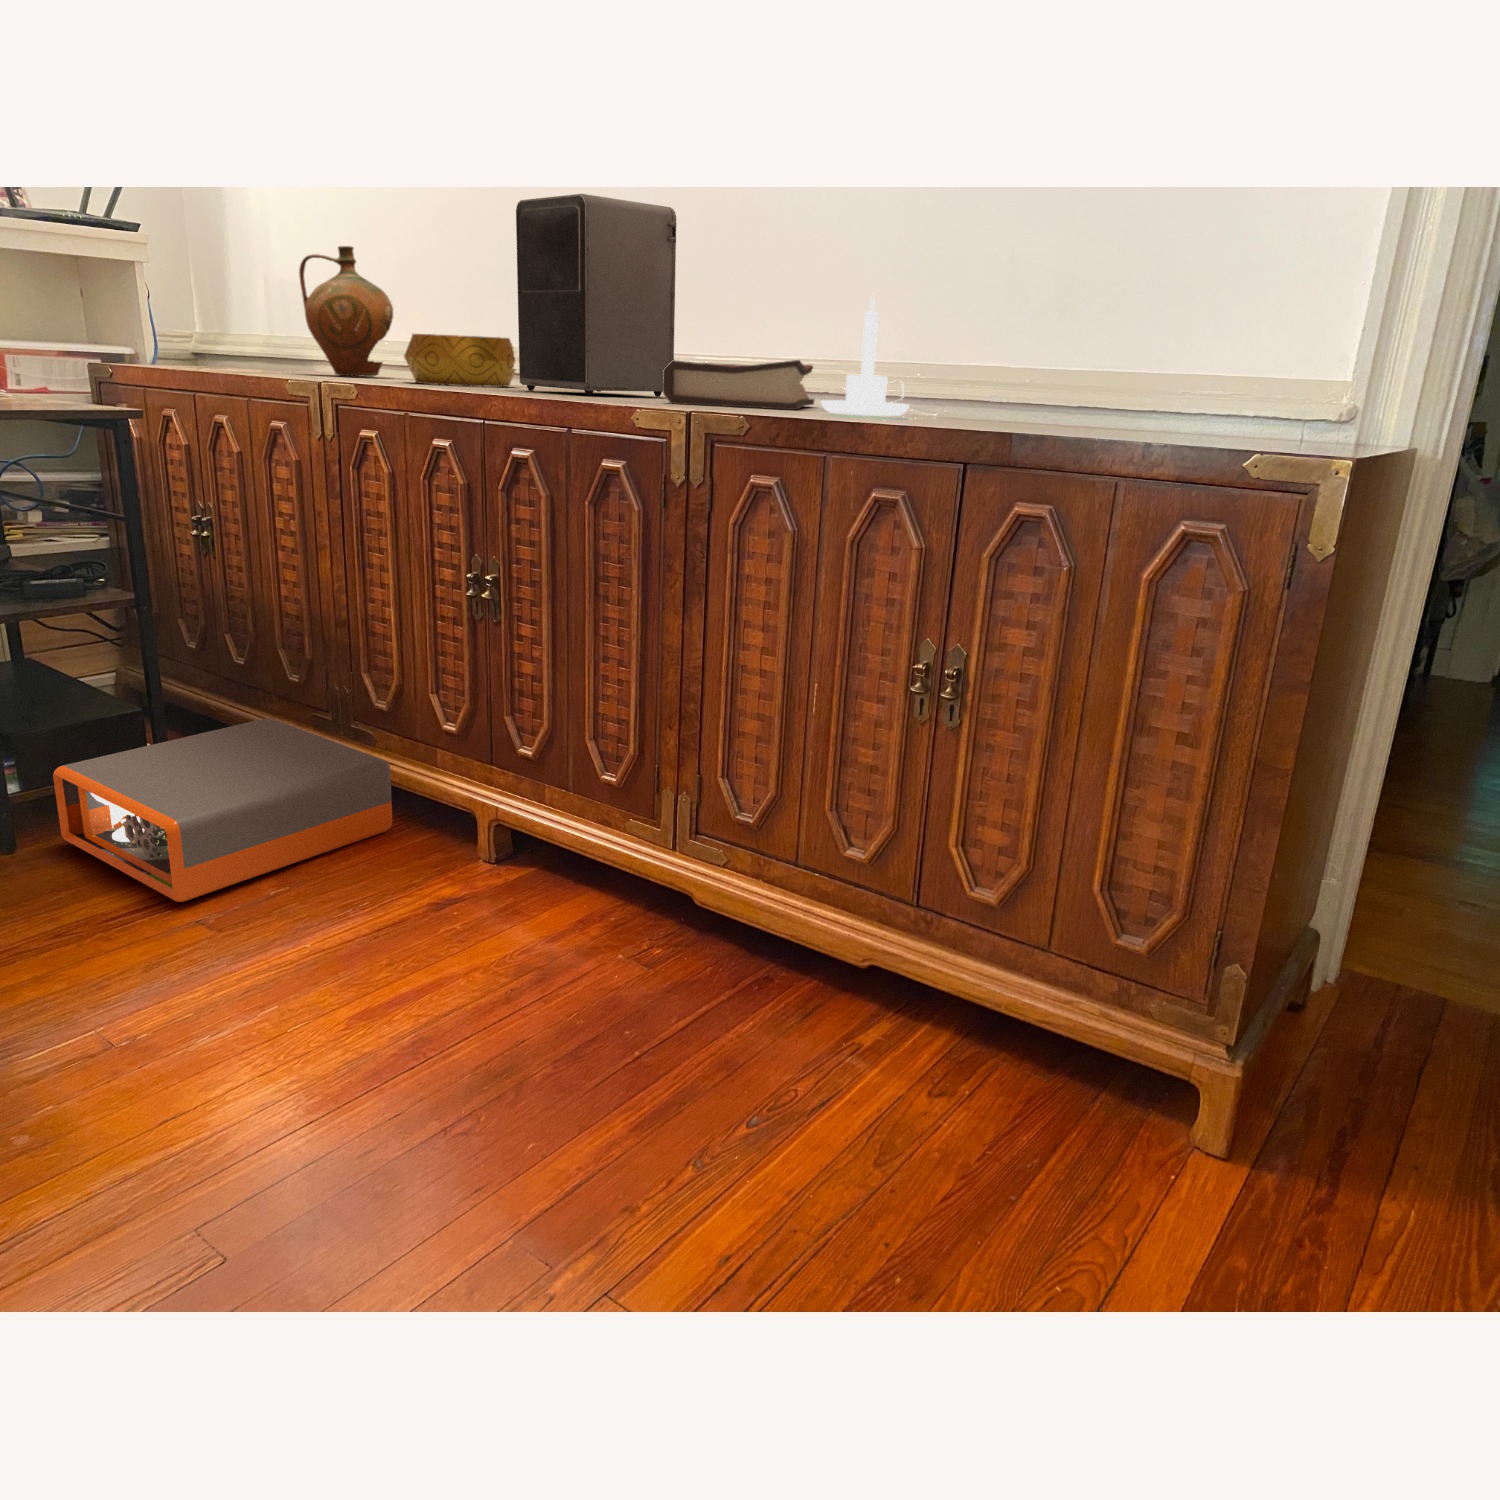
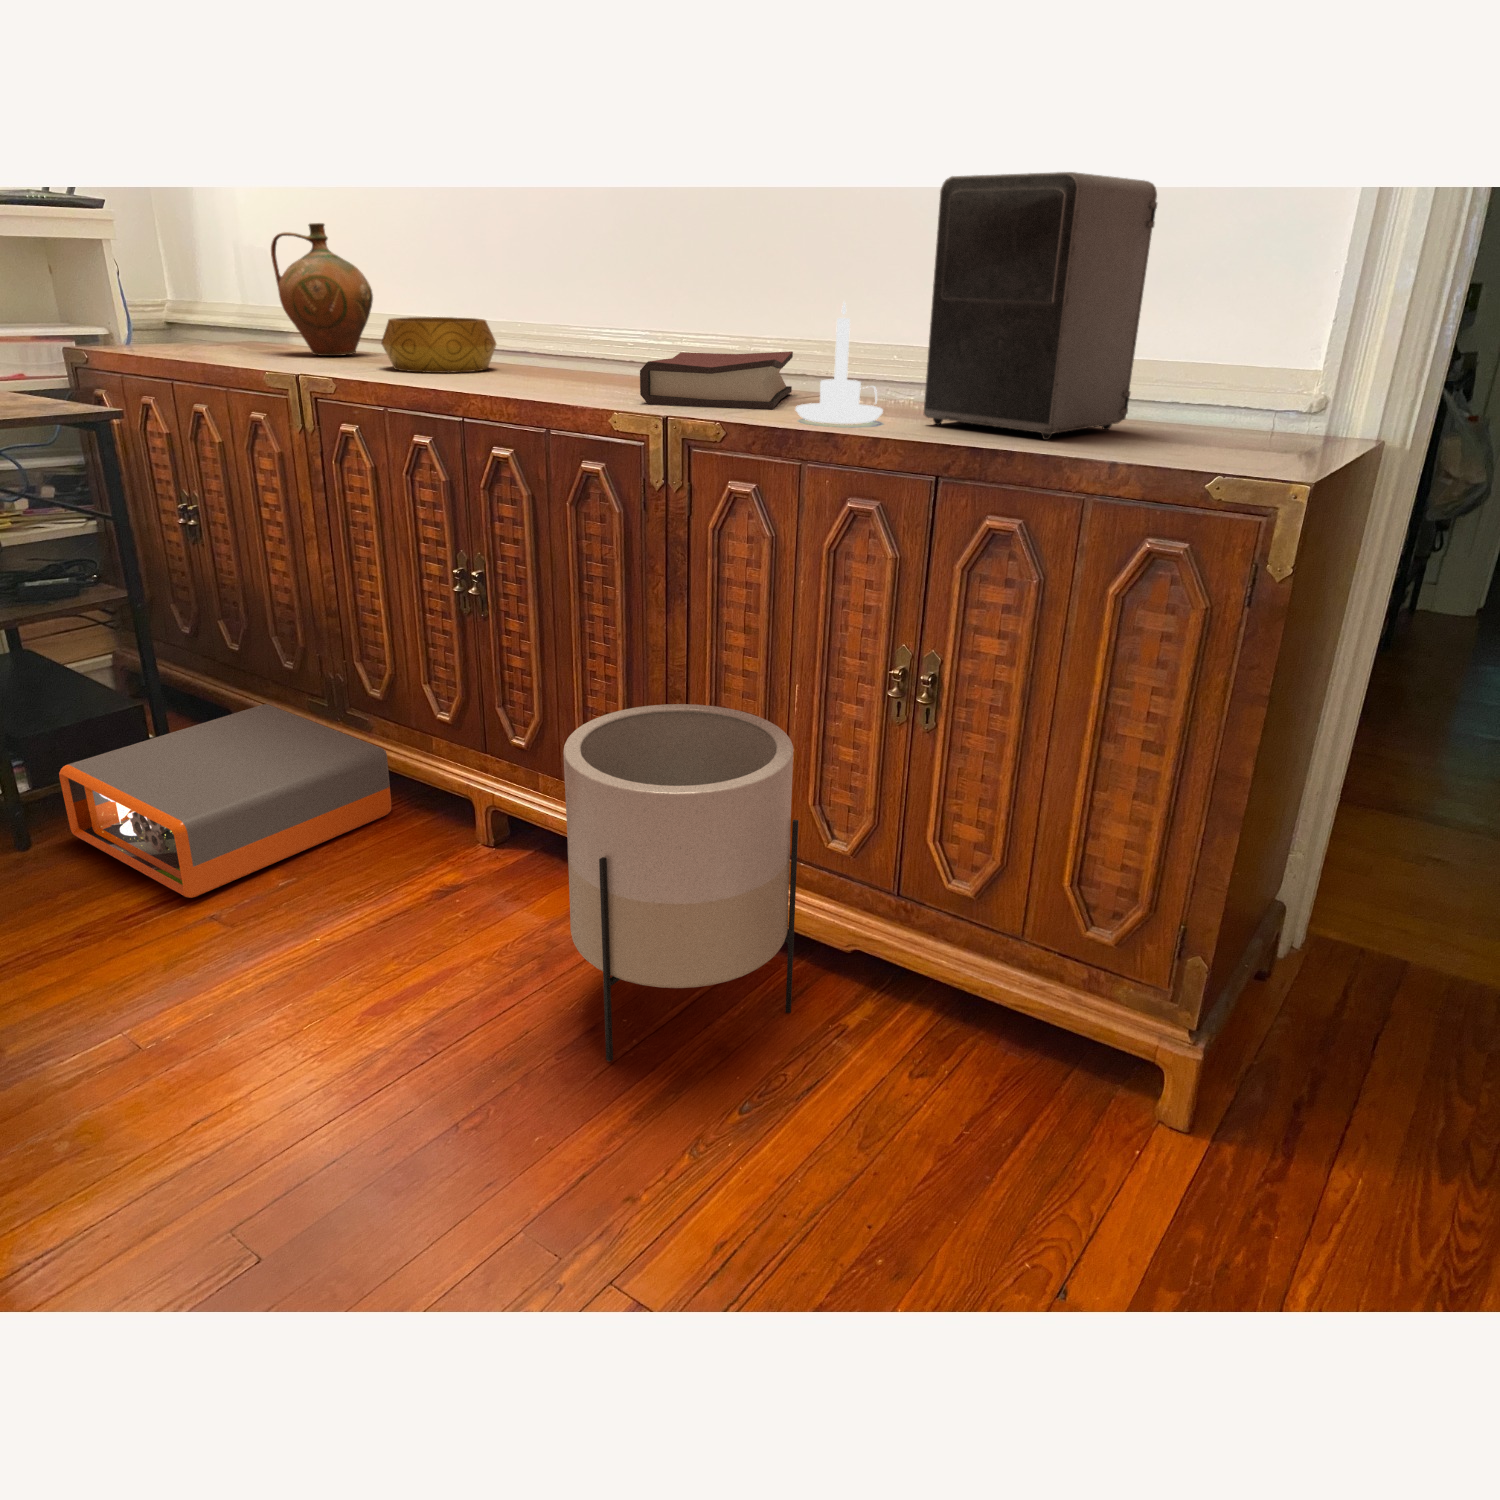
speaker: present [516,194,676,397] -> present [924,172,1157,440]
planter: none [573,703,815,1071] -> present [563,704,799,1062]

